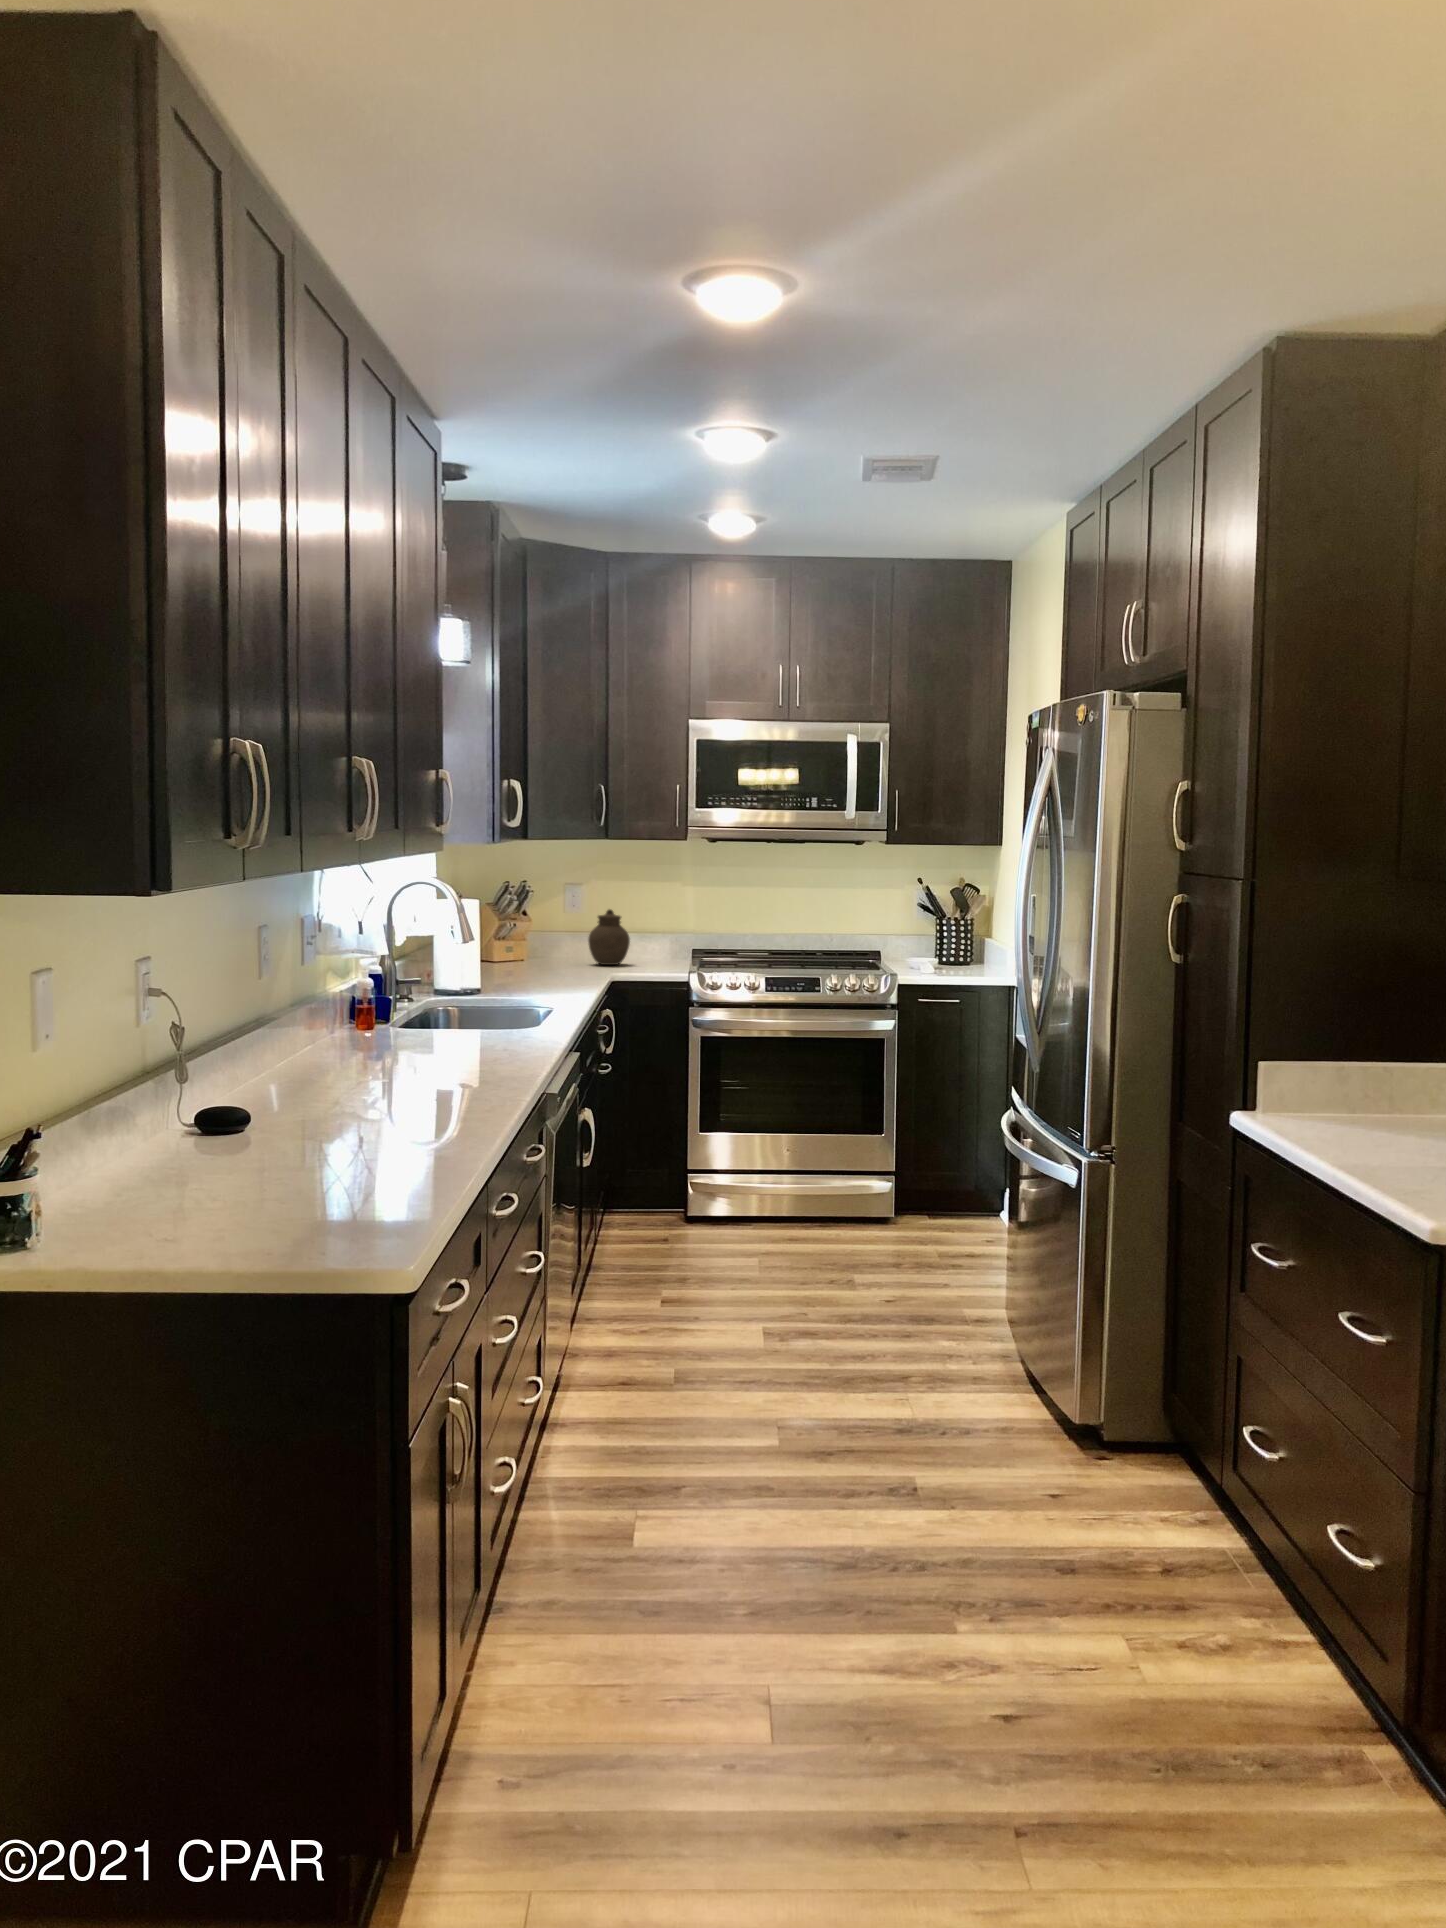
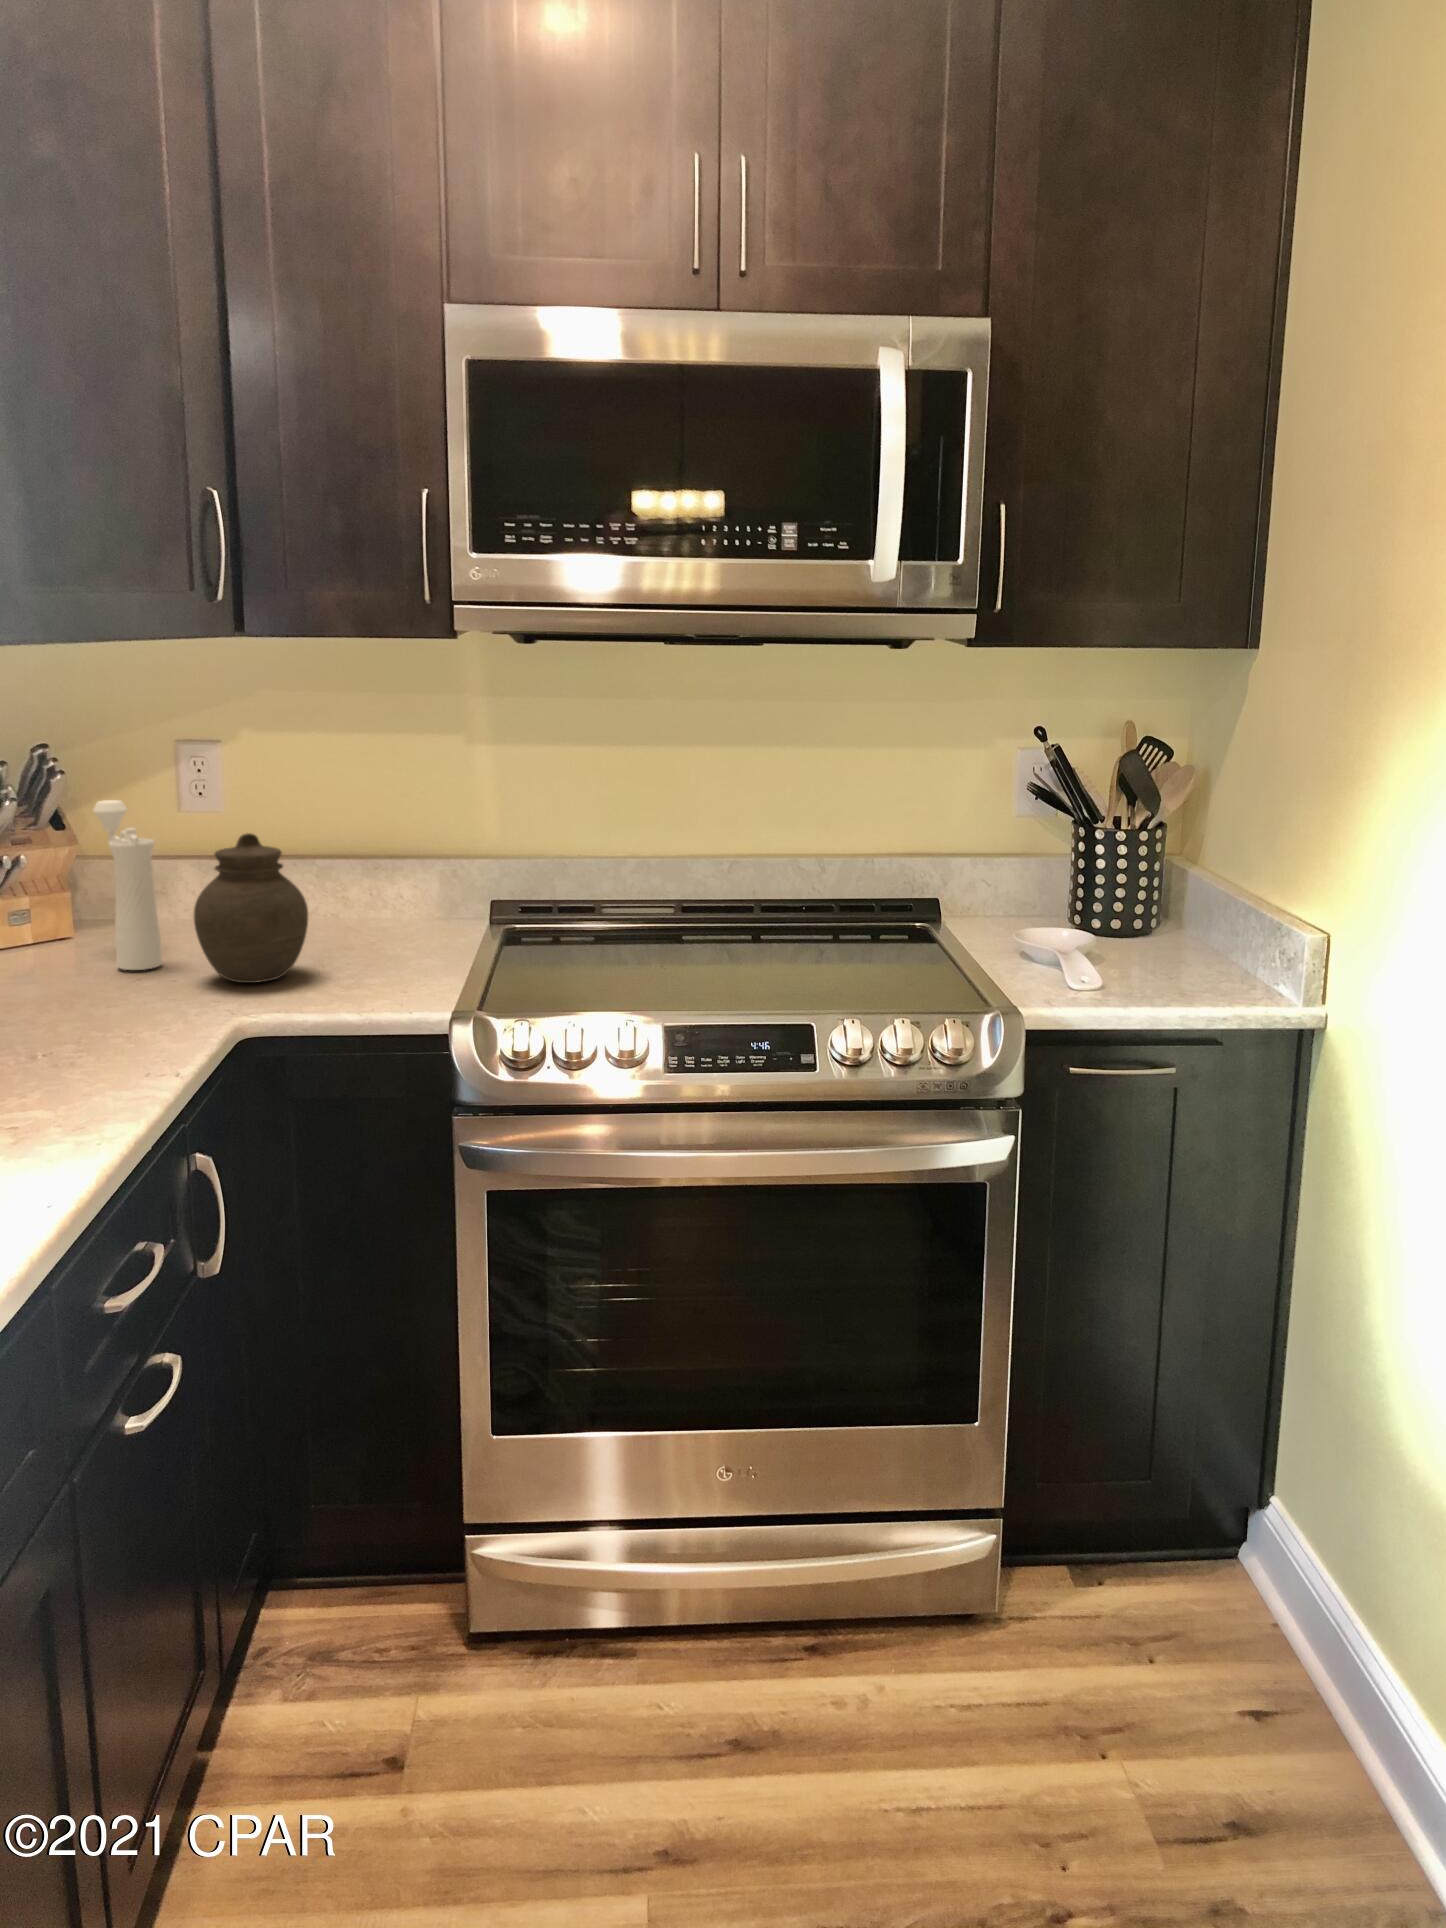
pepper mill: none [544,901,571,962] -> present [93,800,162,970]

